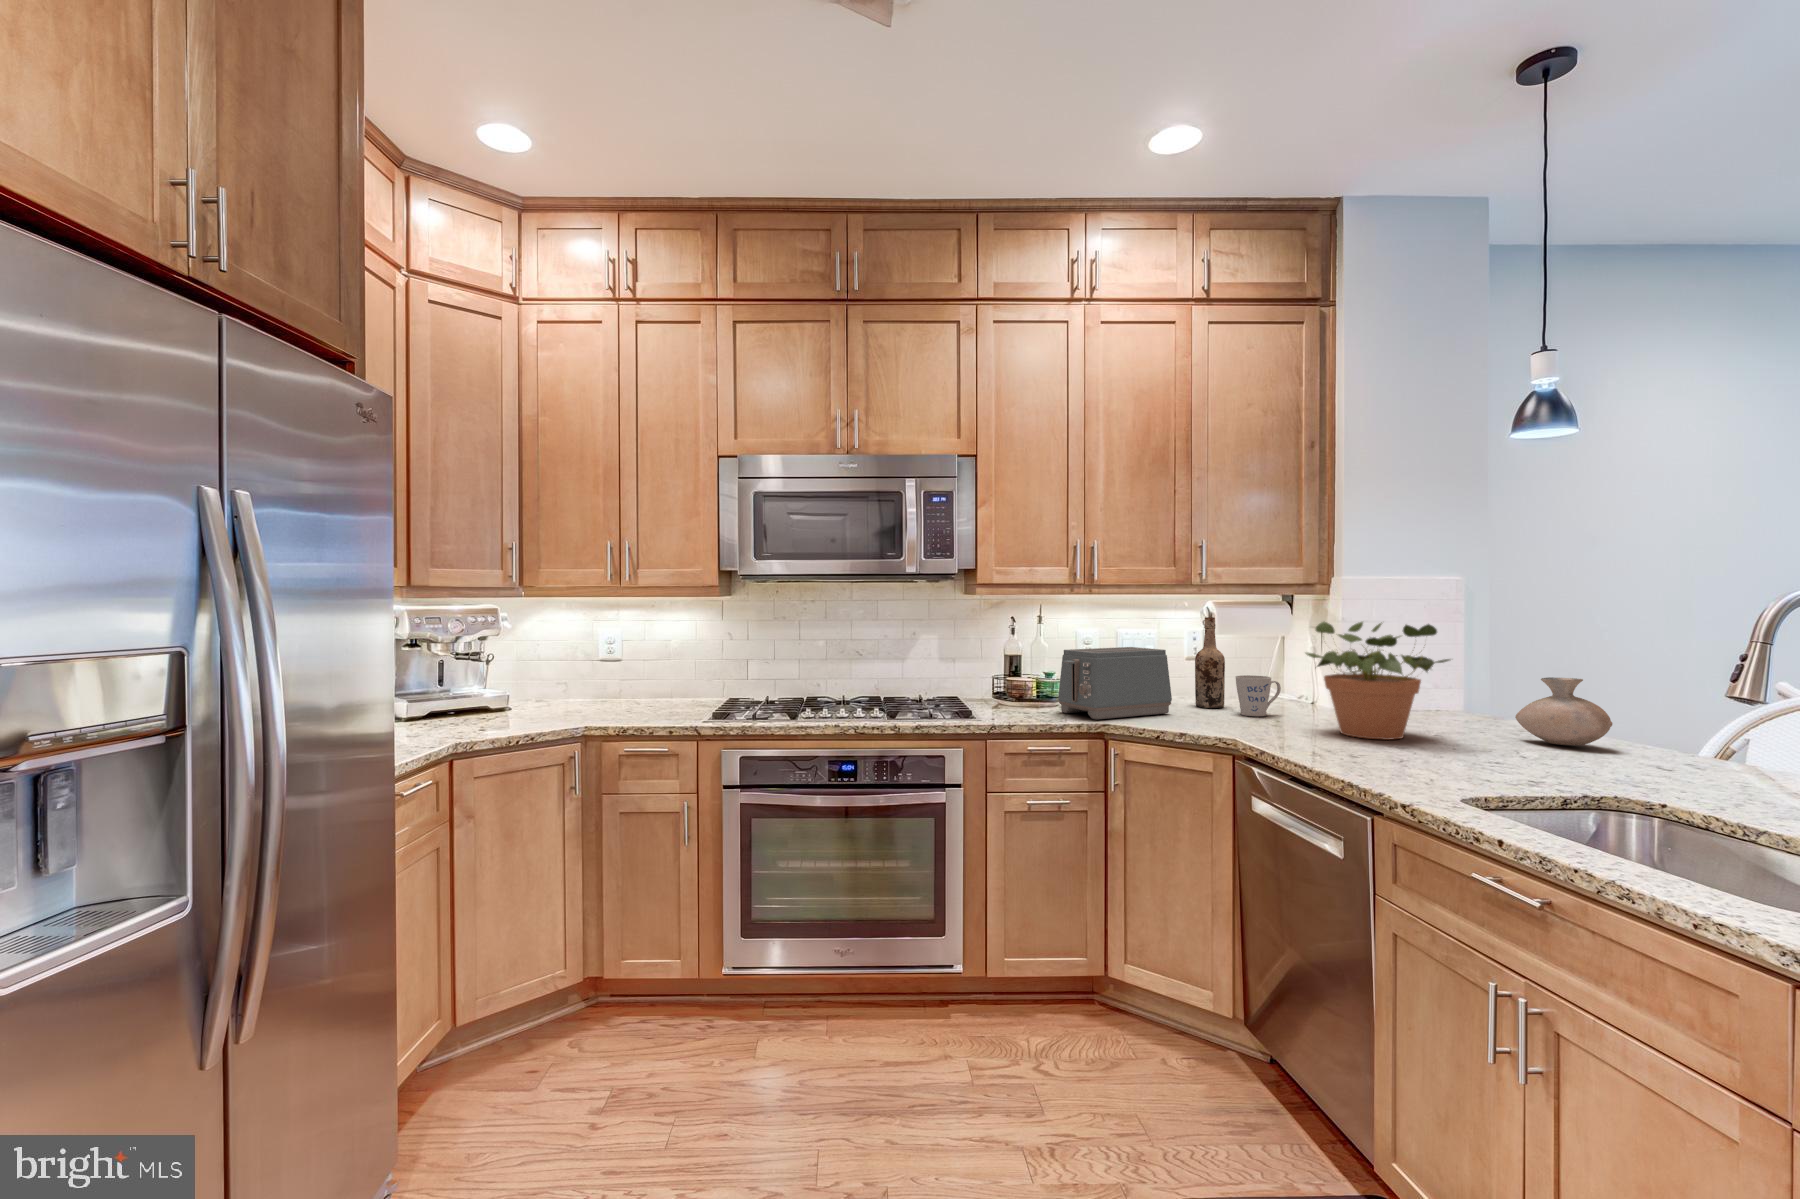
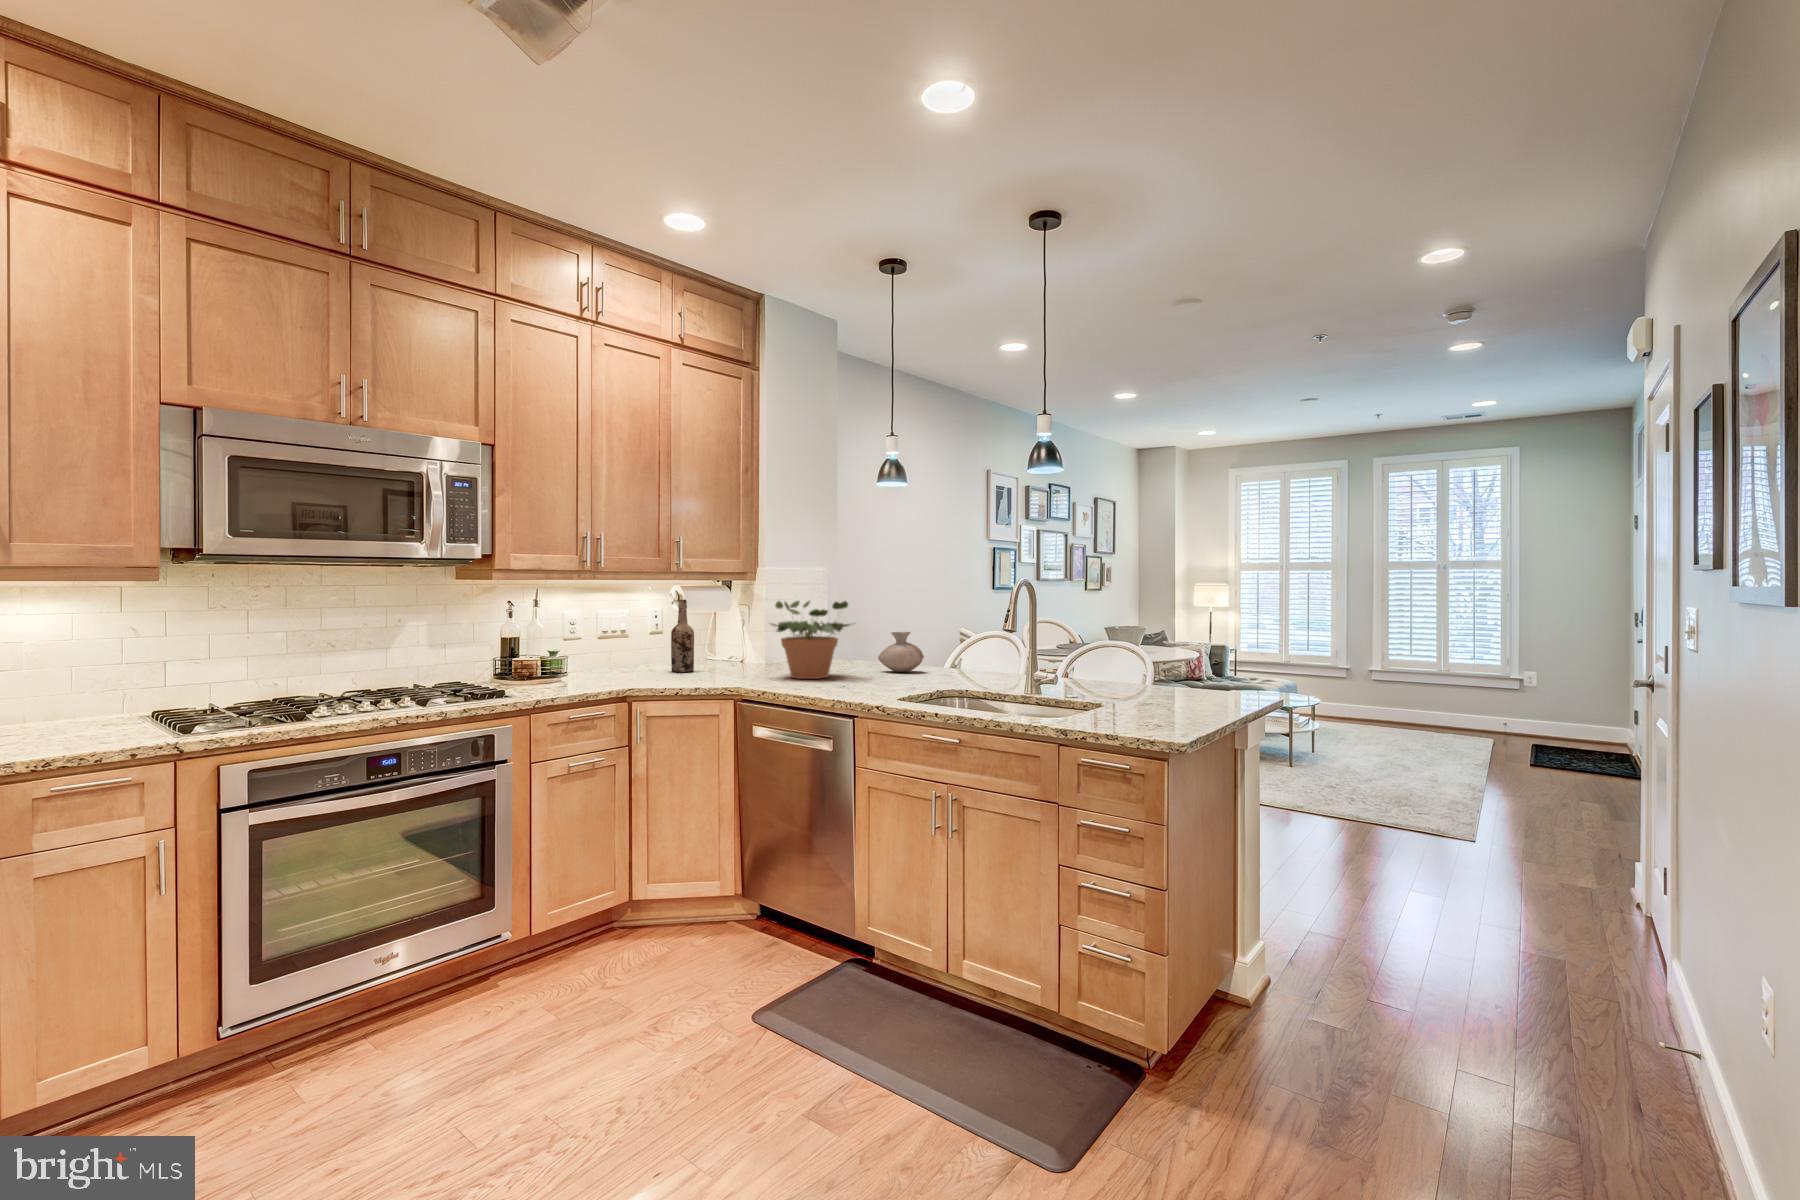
toaster: present [1058,647,1172,720] -> none [577,626,668,687]
mug: present [1236,675,1281,716] -> none [709,644,739,674]

